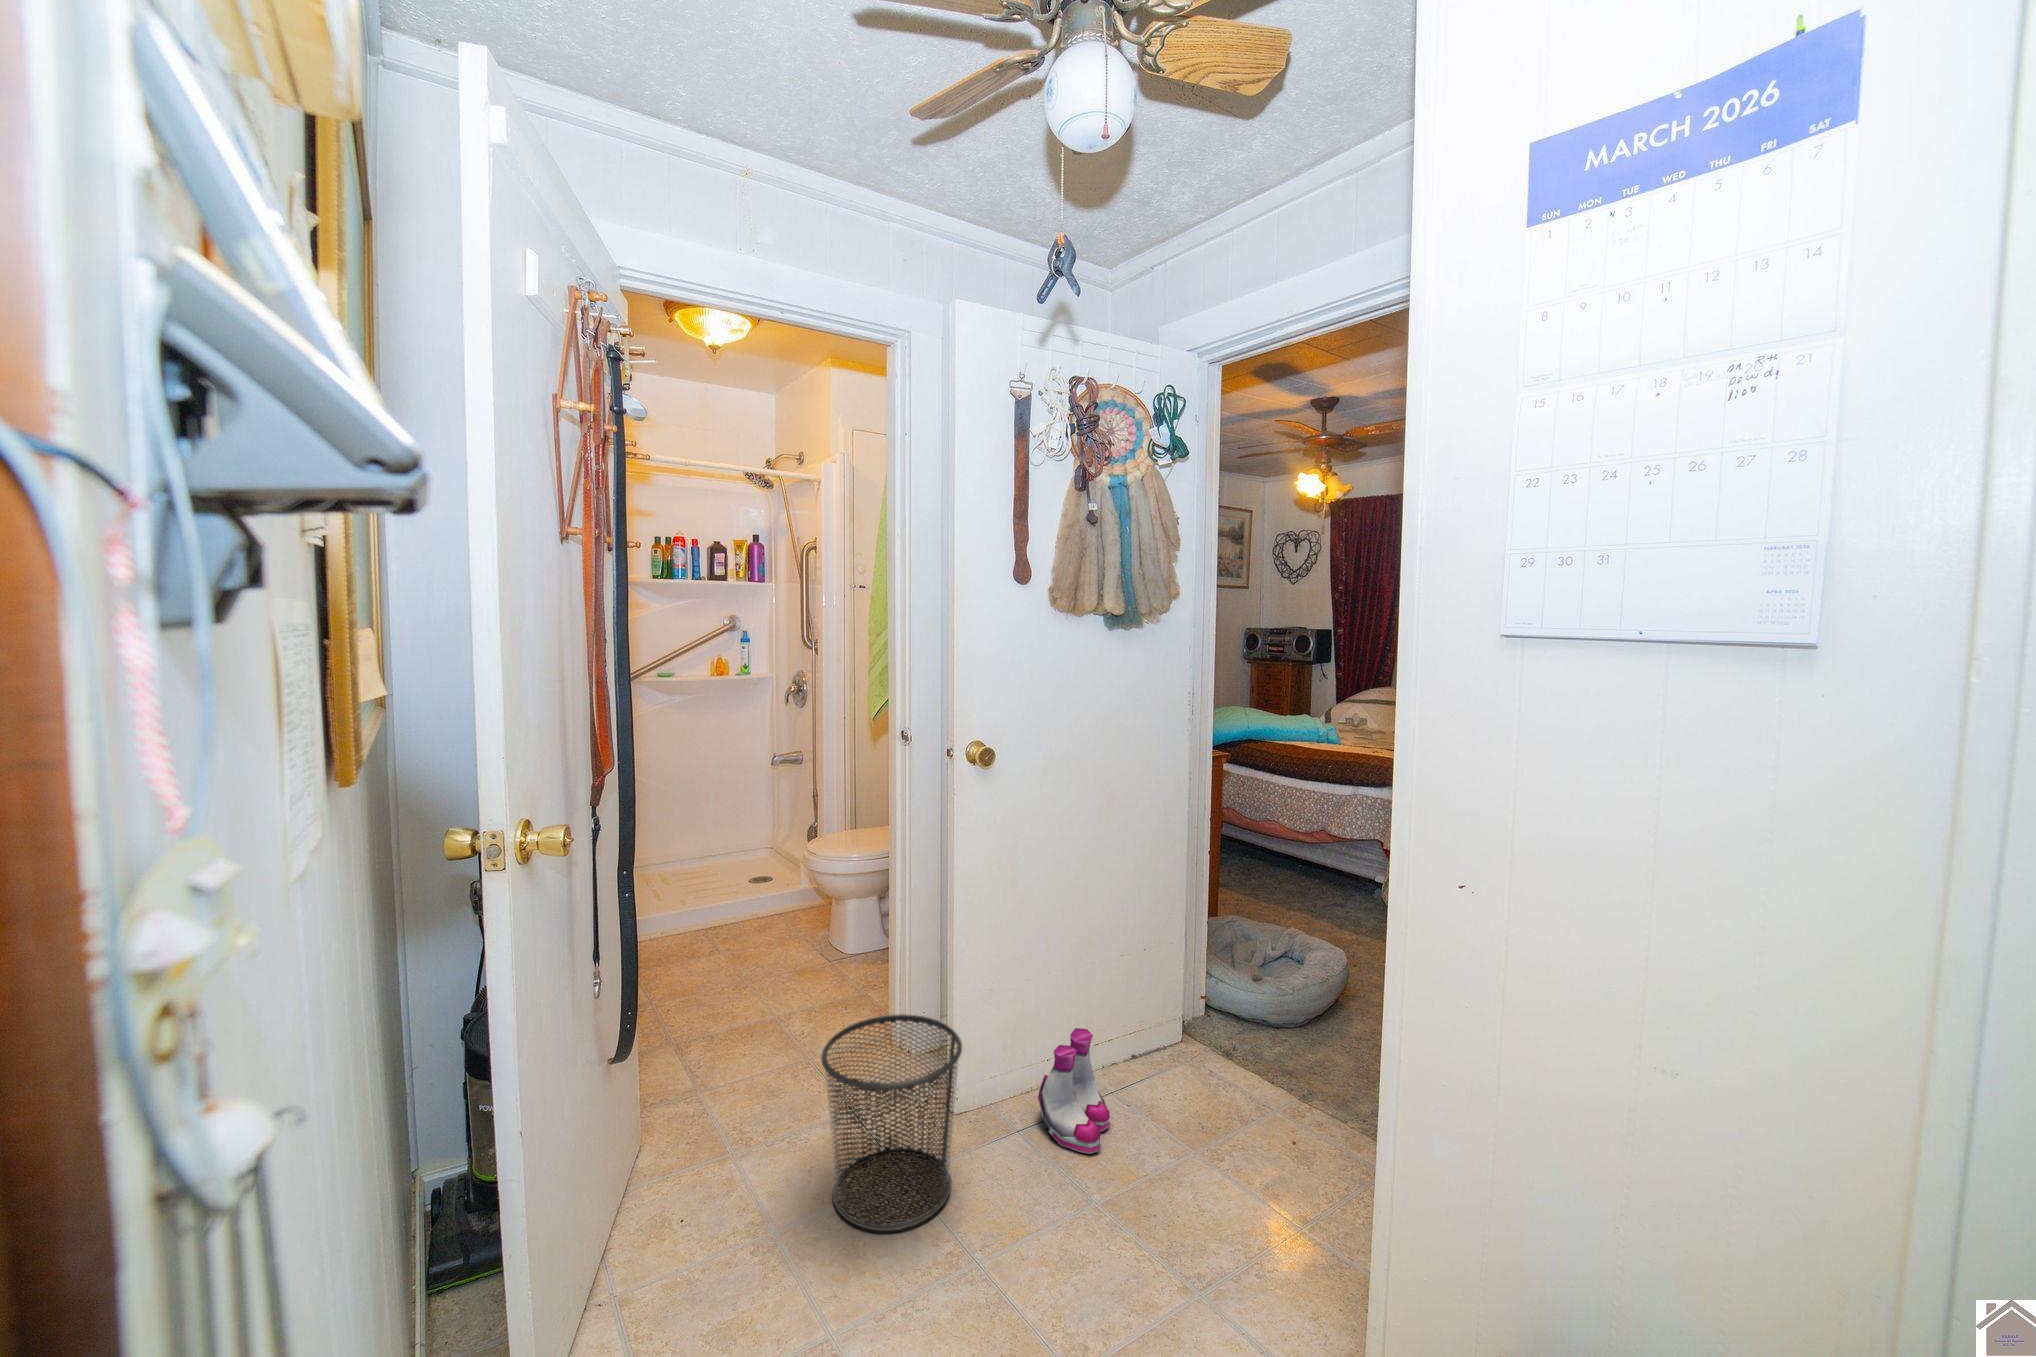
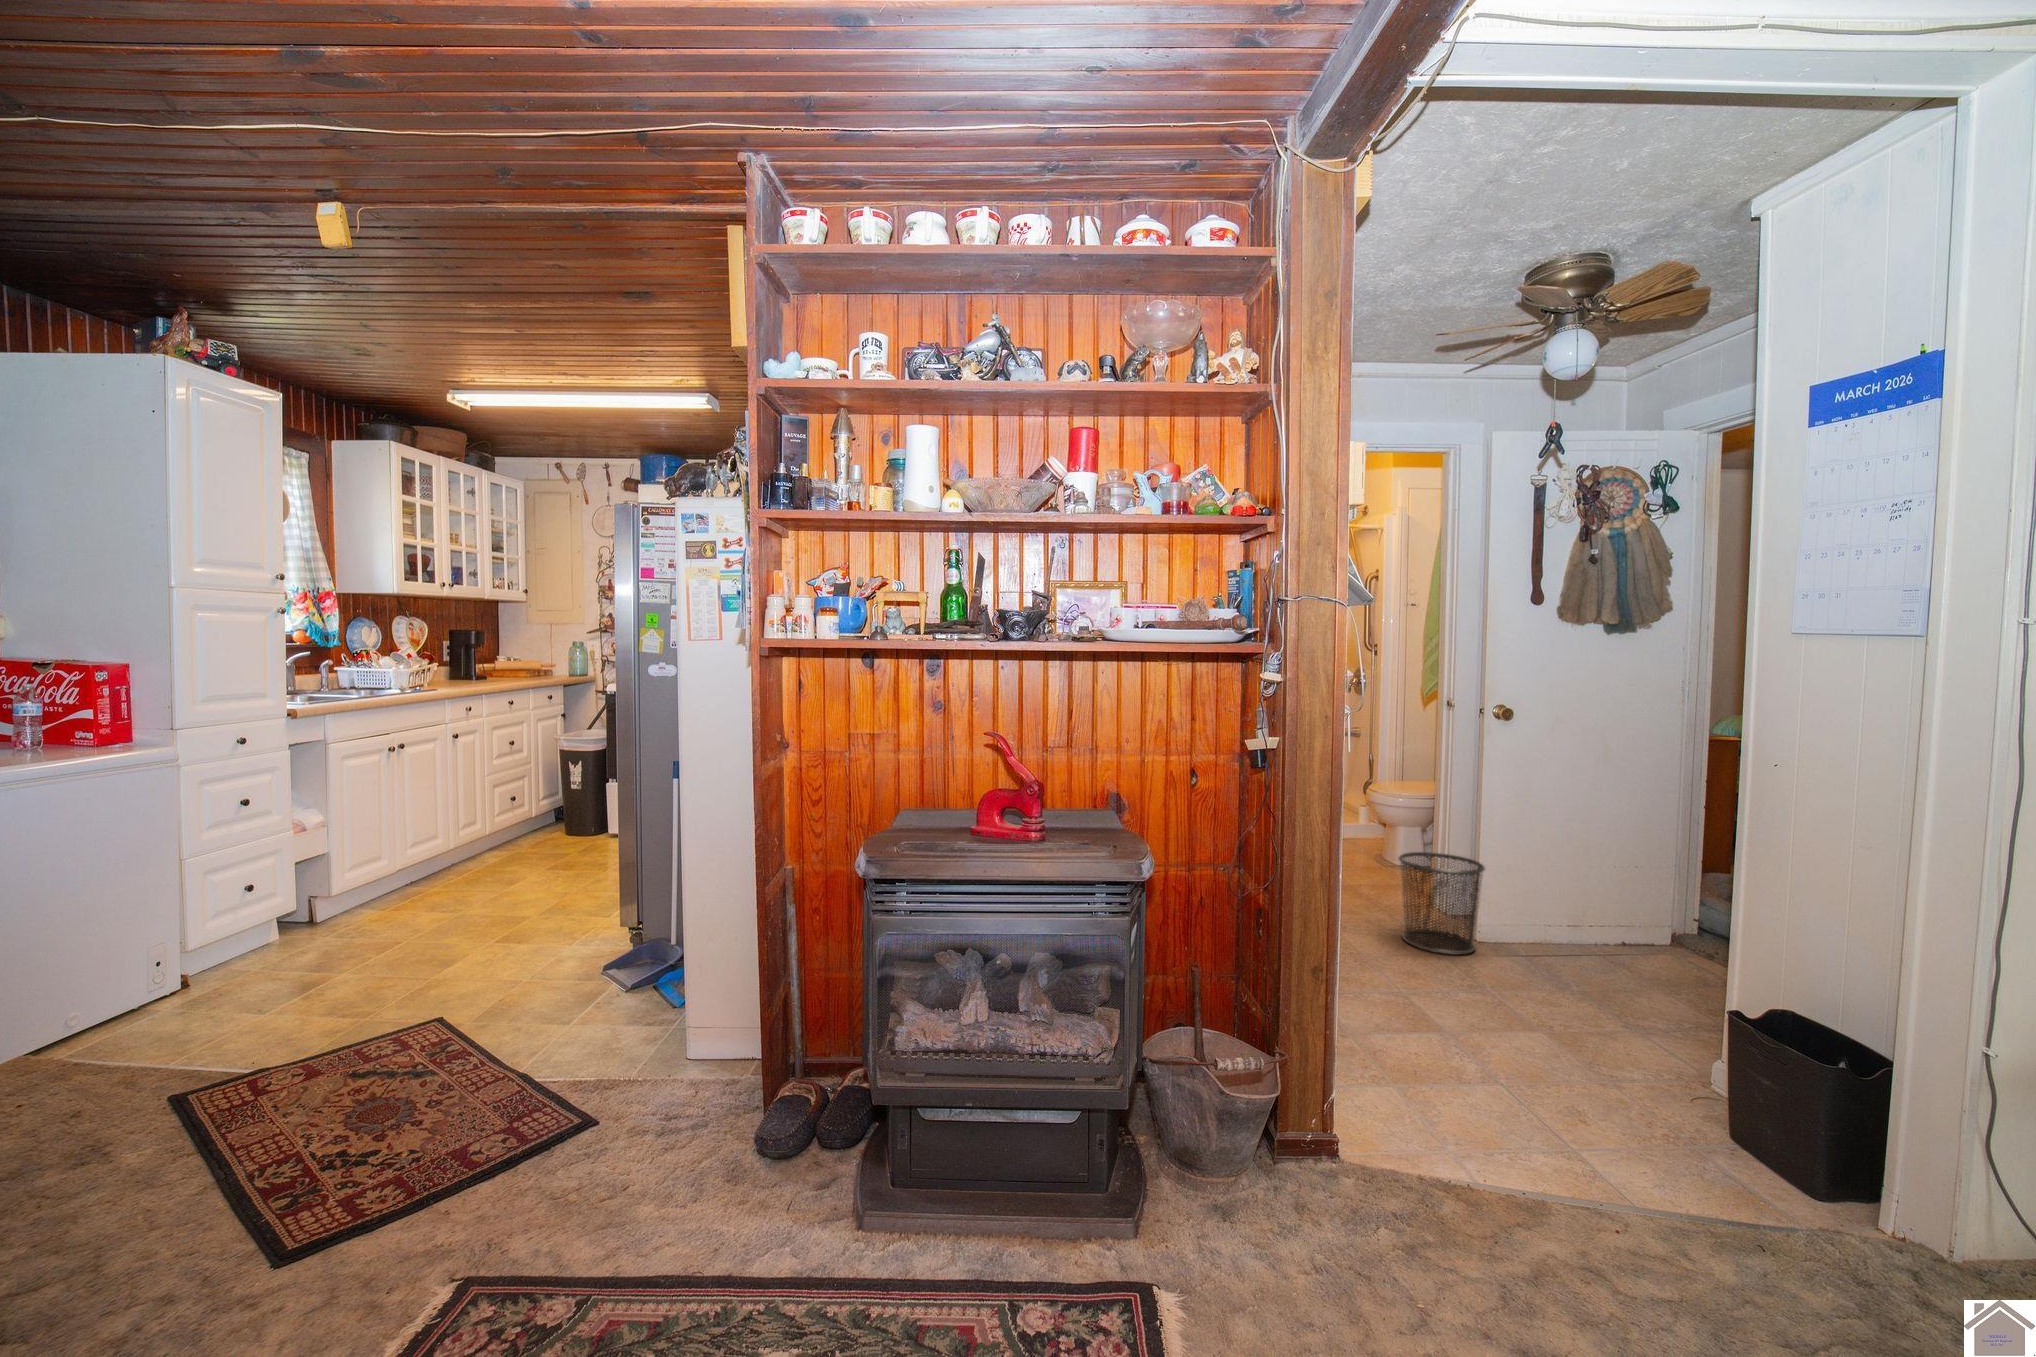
boots: present [1038,1028,1110,1154] -> none [1538,891,1594,960]

